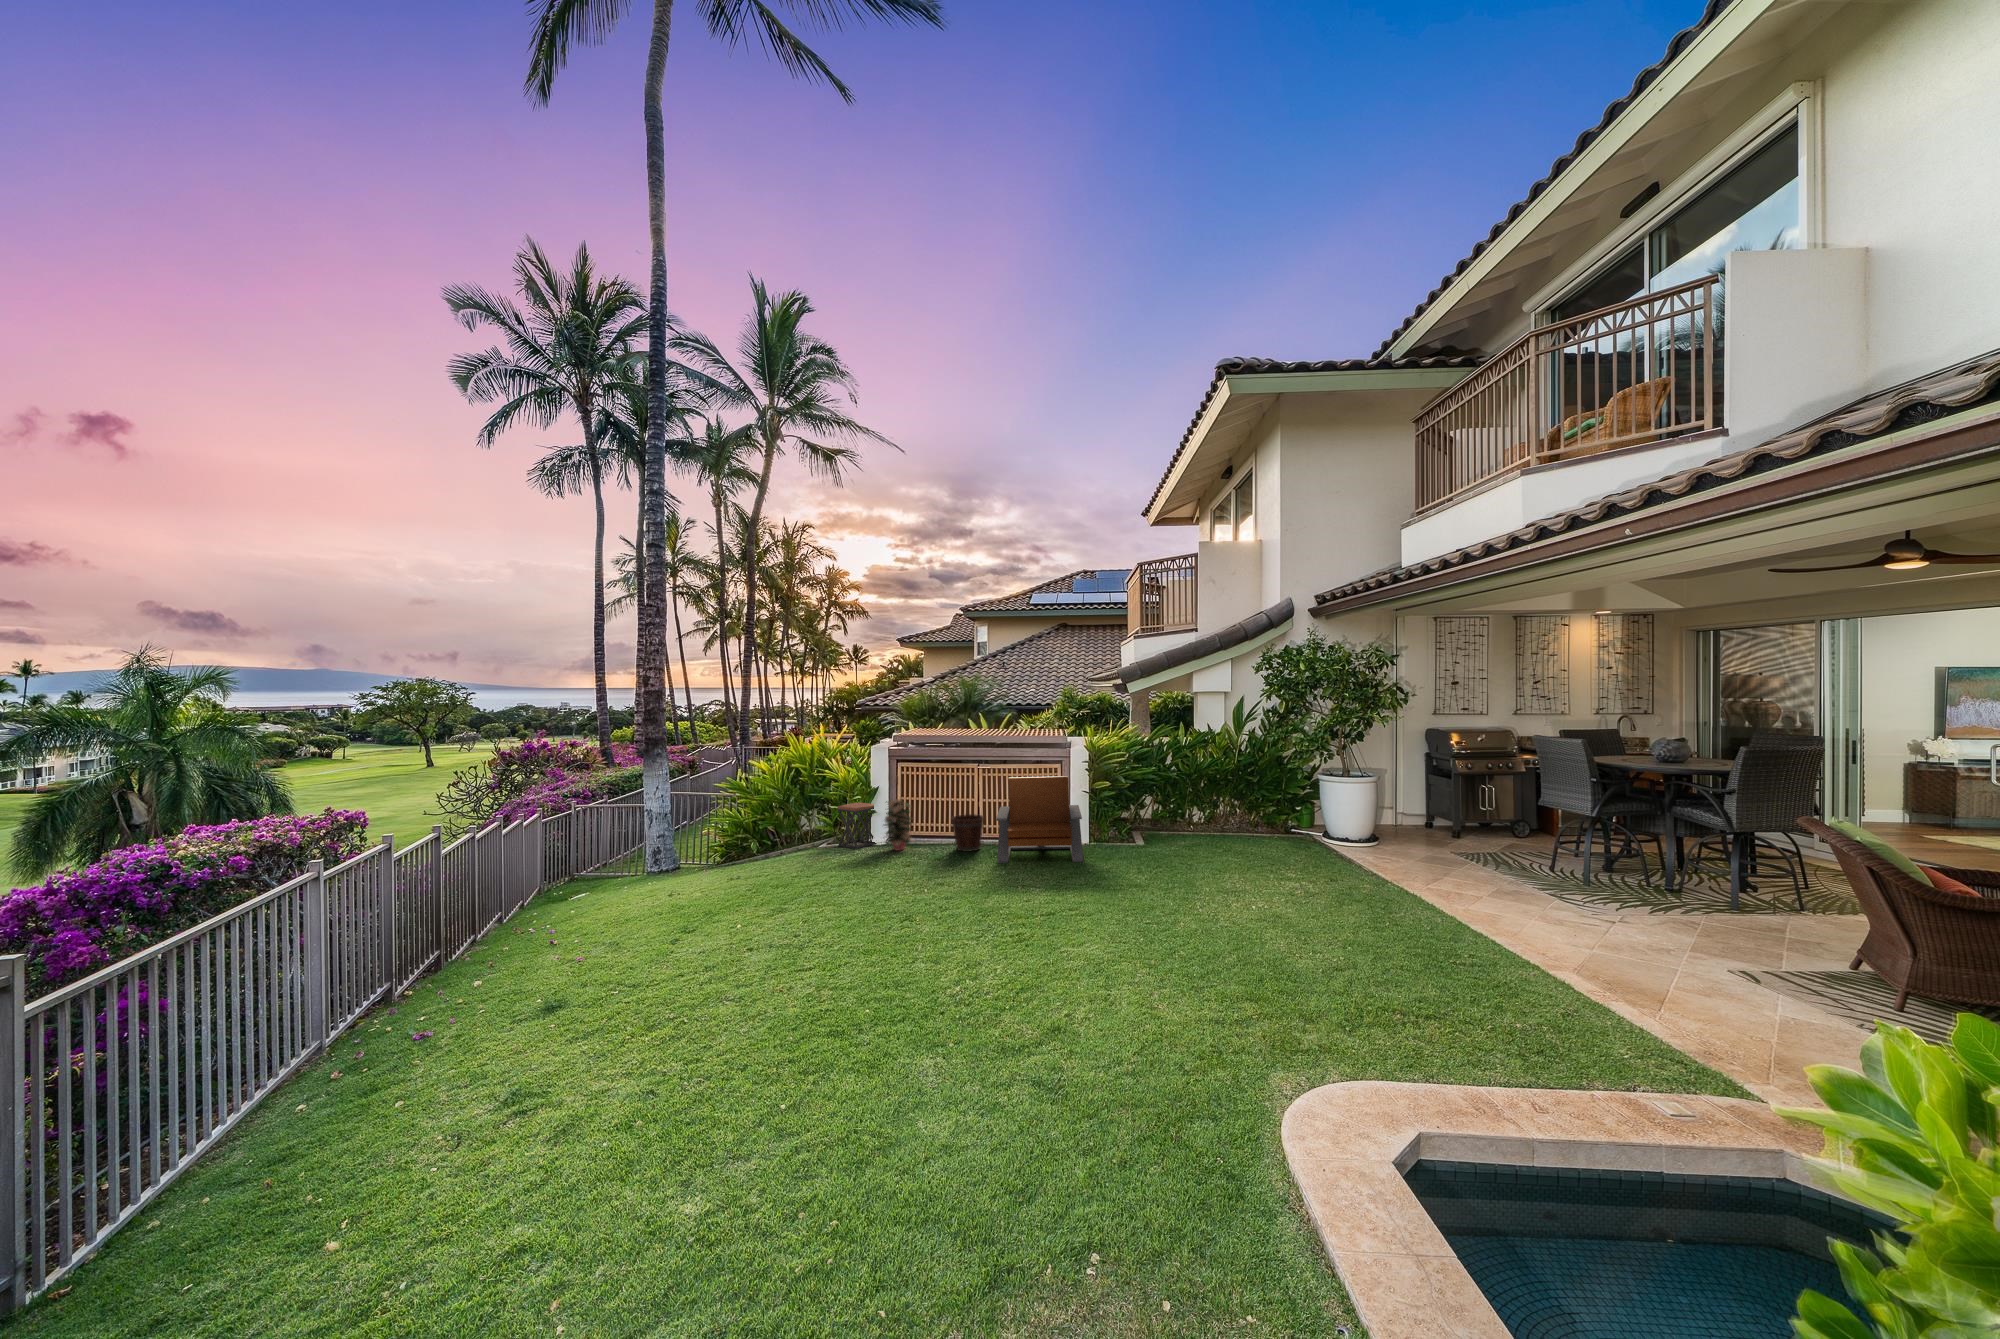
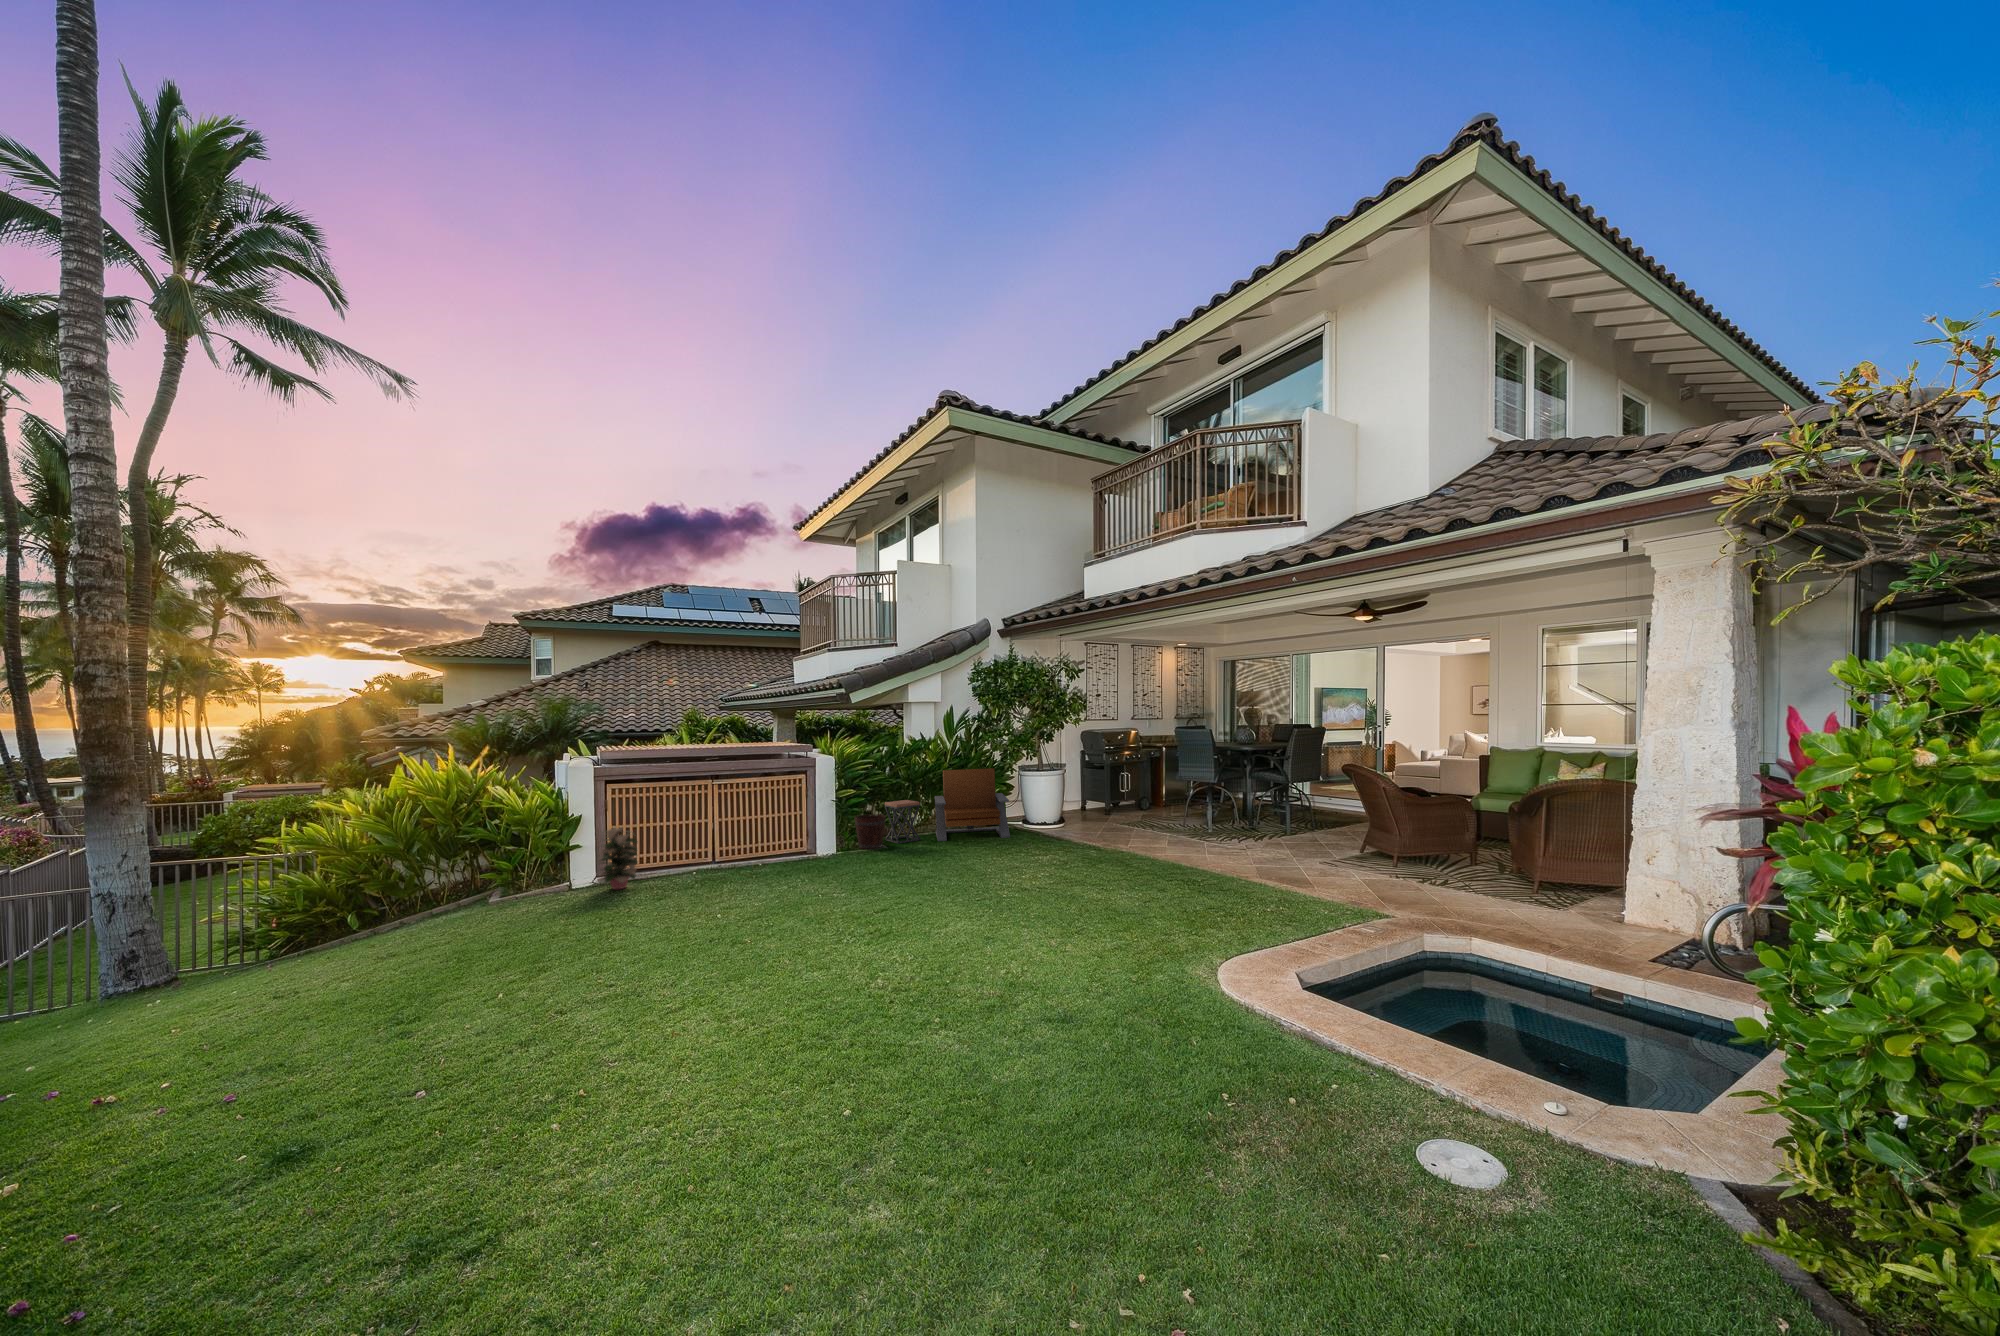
lounge chair: present [996,776,1083,863] -> present [935,768,1010,841]
stool: present [838,803,877,849] -> present [885,800,921,843]
bucket: present [952,814,984,852] -> present [855,814,886,849]

